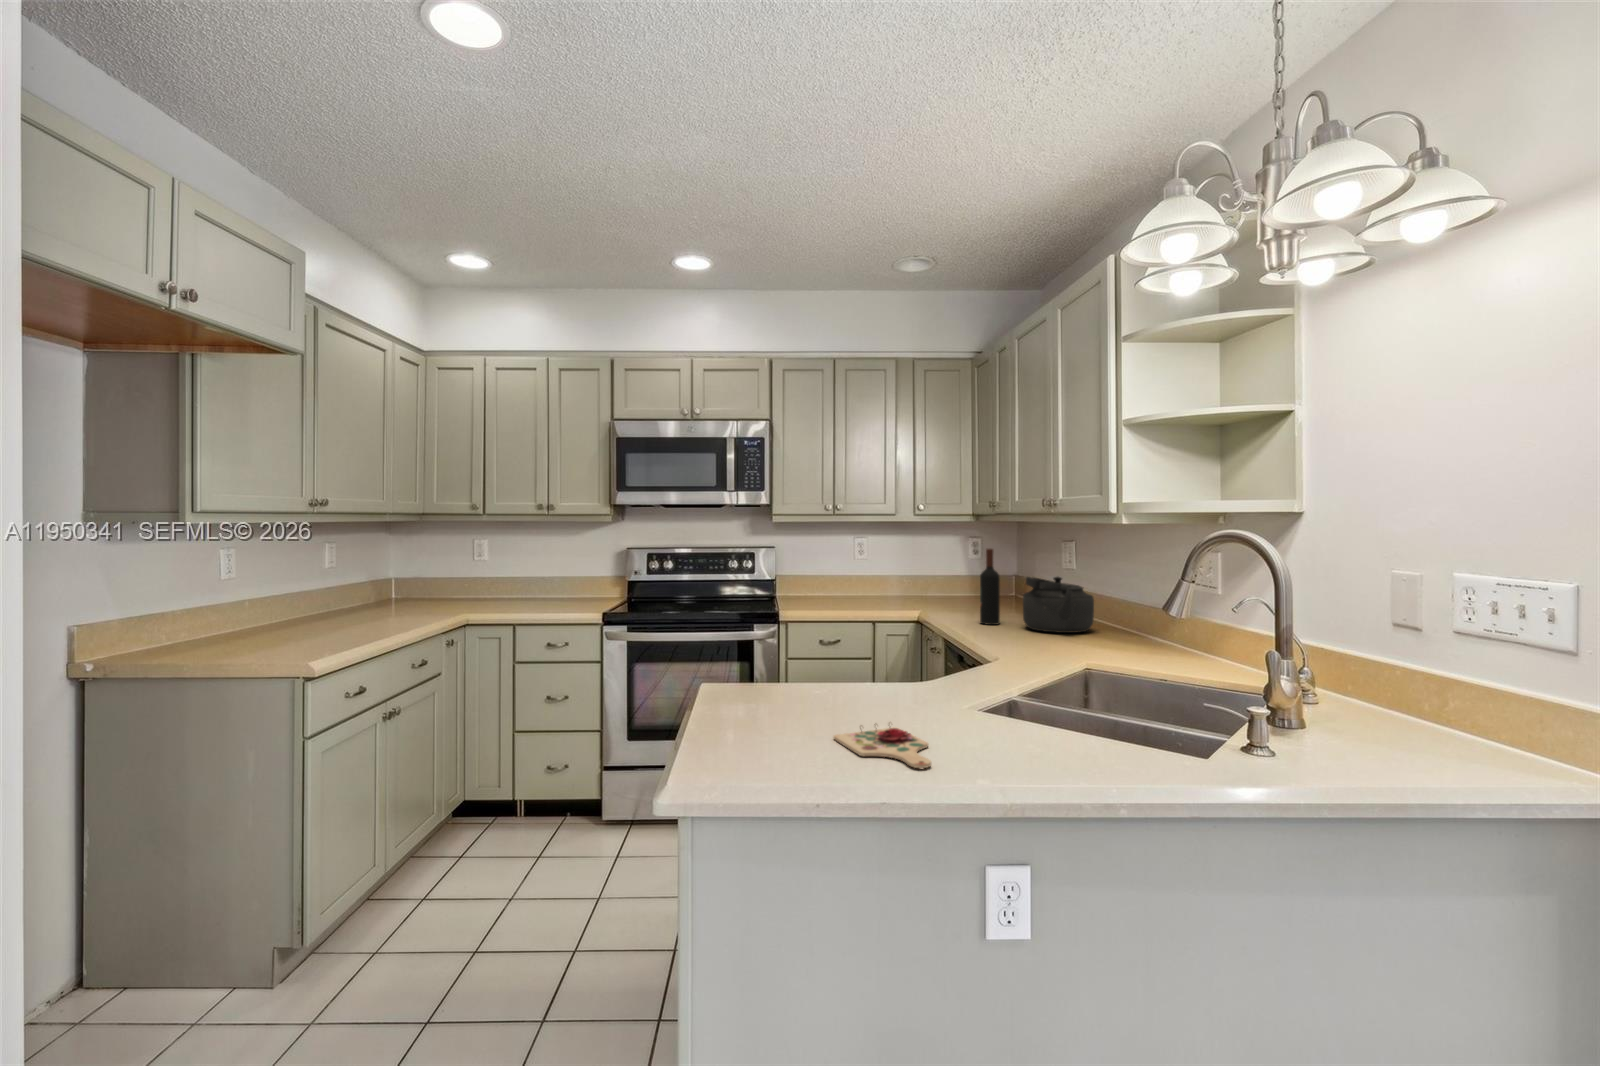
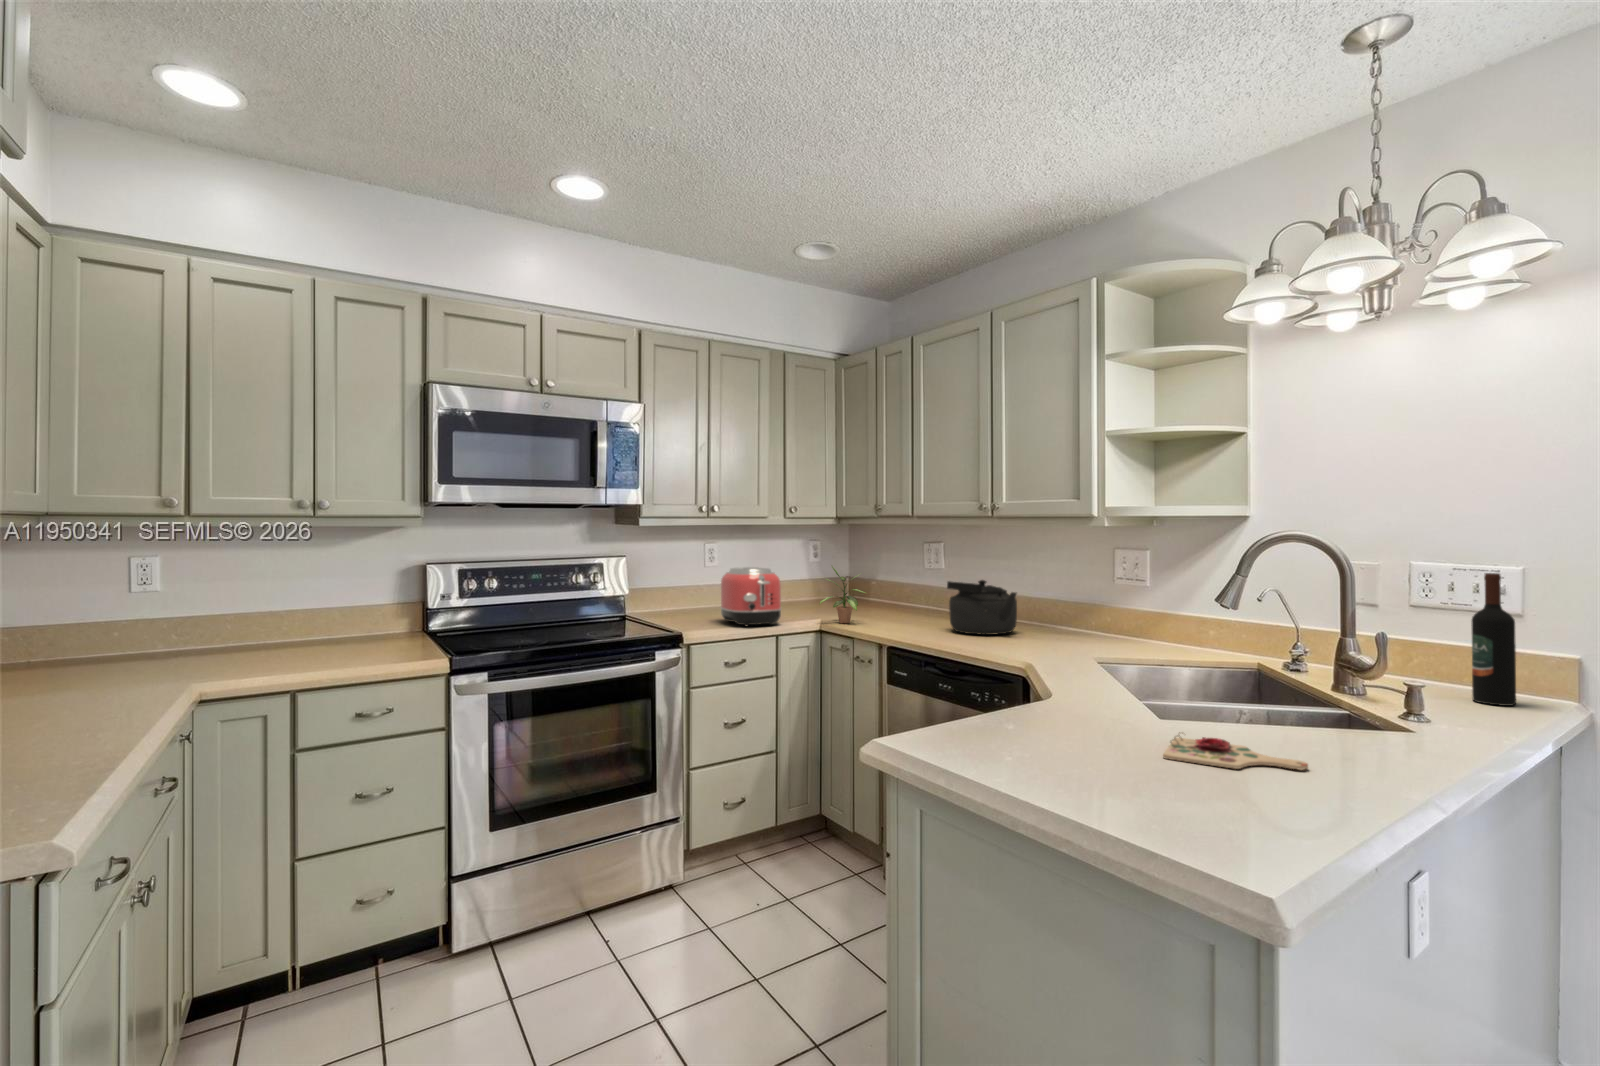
wine bottle: present [980,549,1000,625] -> present [1471,573,1516,706]
potted plant: none [924,556,971,612] -> present [819,566,865,623]
toaster: none [847,558,895,609] -> present [720,567,782,626]

